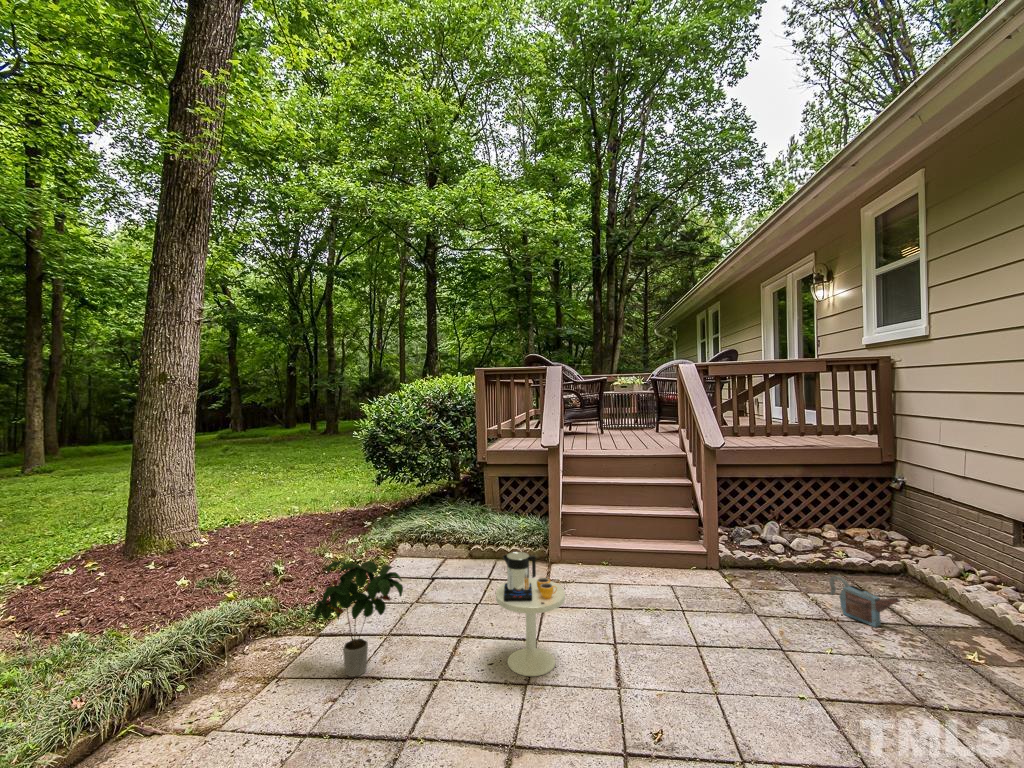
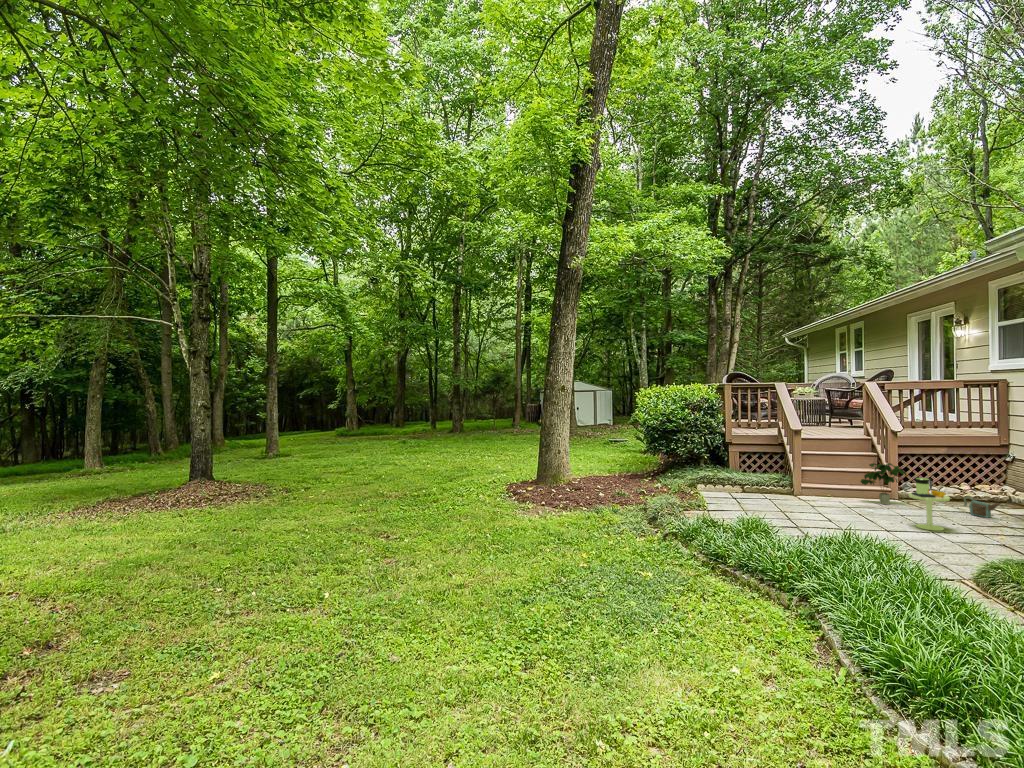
side table: present [496,552,565,676] -> present [909,478,950,531]
potted plant: present [311,560,403,677] -> present [861,463,906,505]

